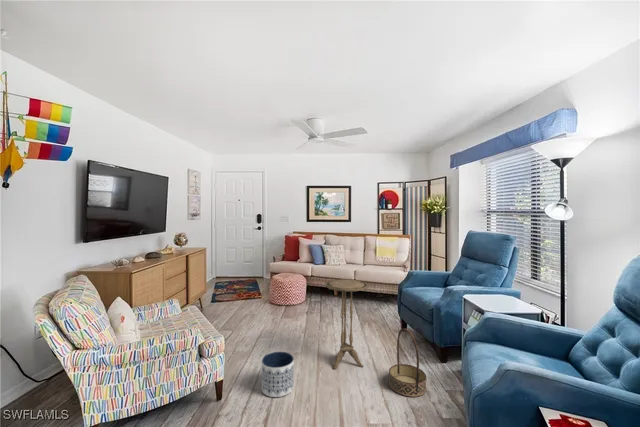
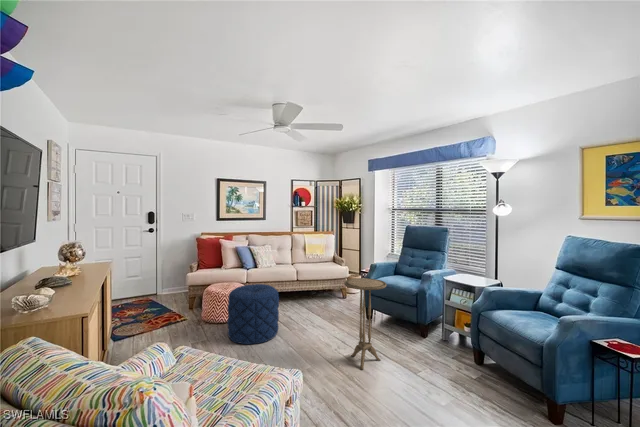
pouf: none [266,276,309,326] -> present [227,284,279,344]
basket: present [389,329,426,397] -> none [411,314,445,372]
planter: present [262,352,294,397] -> none [322,365,357,416]

